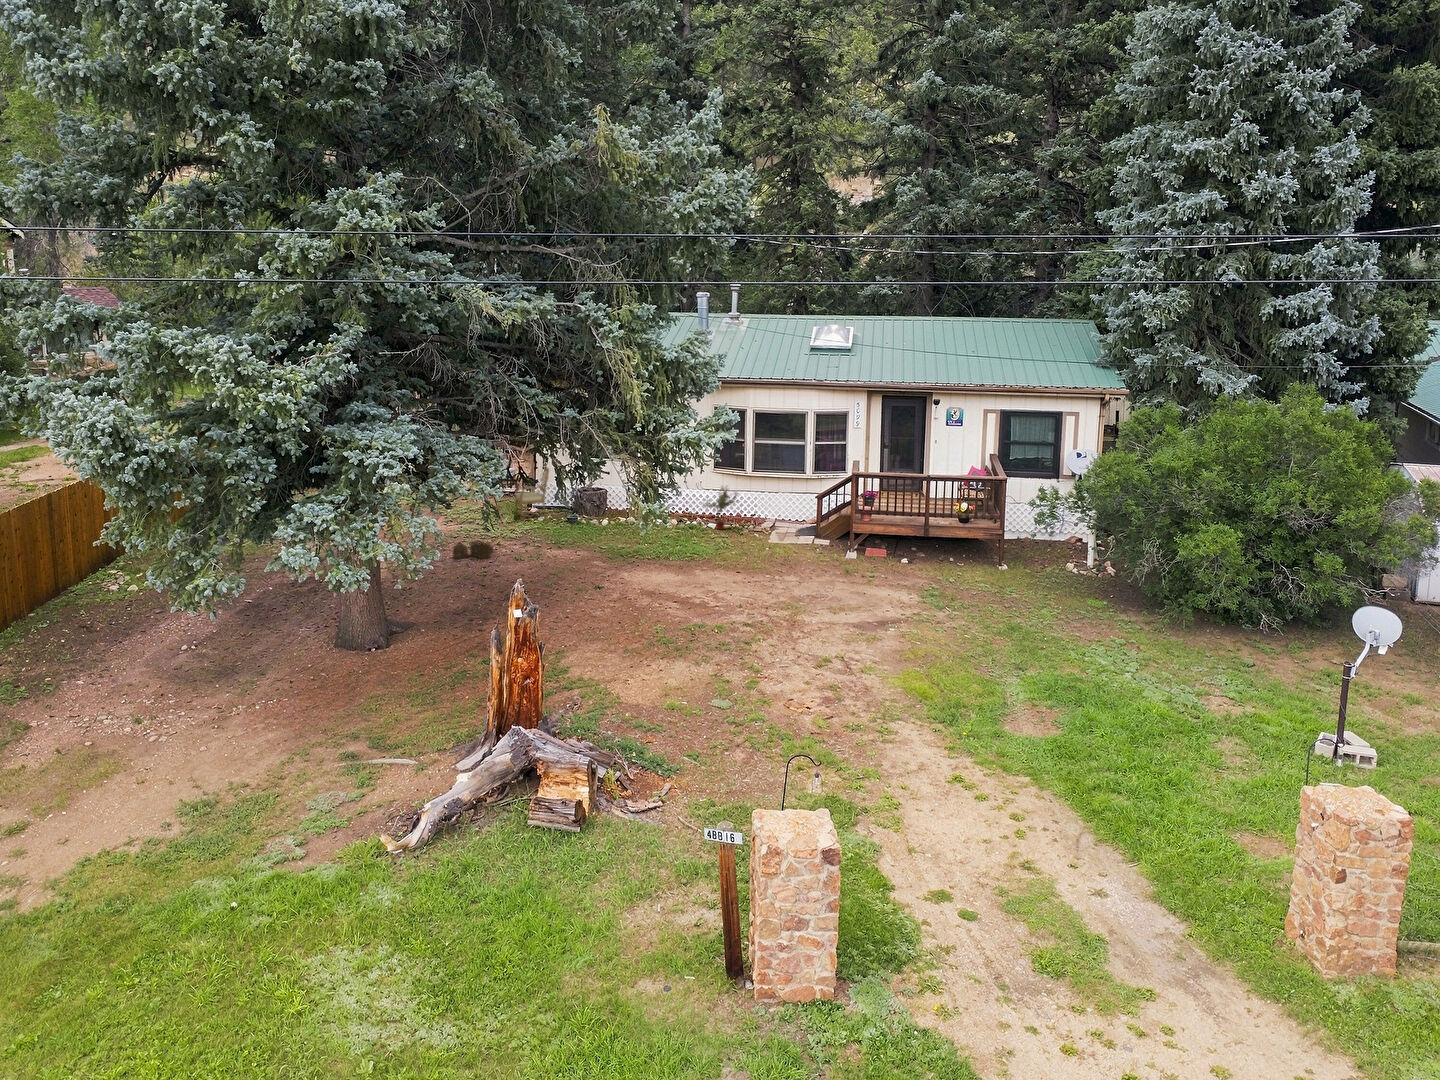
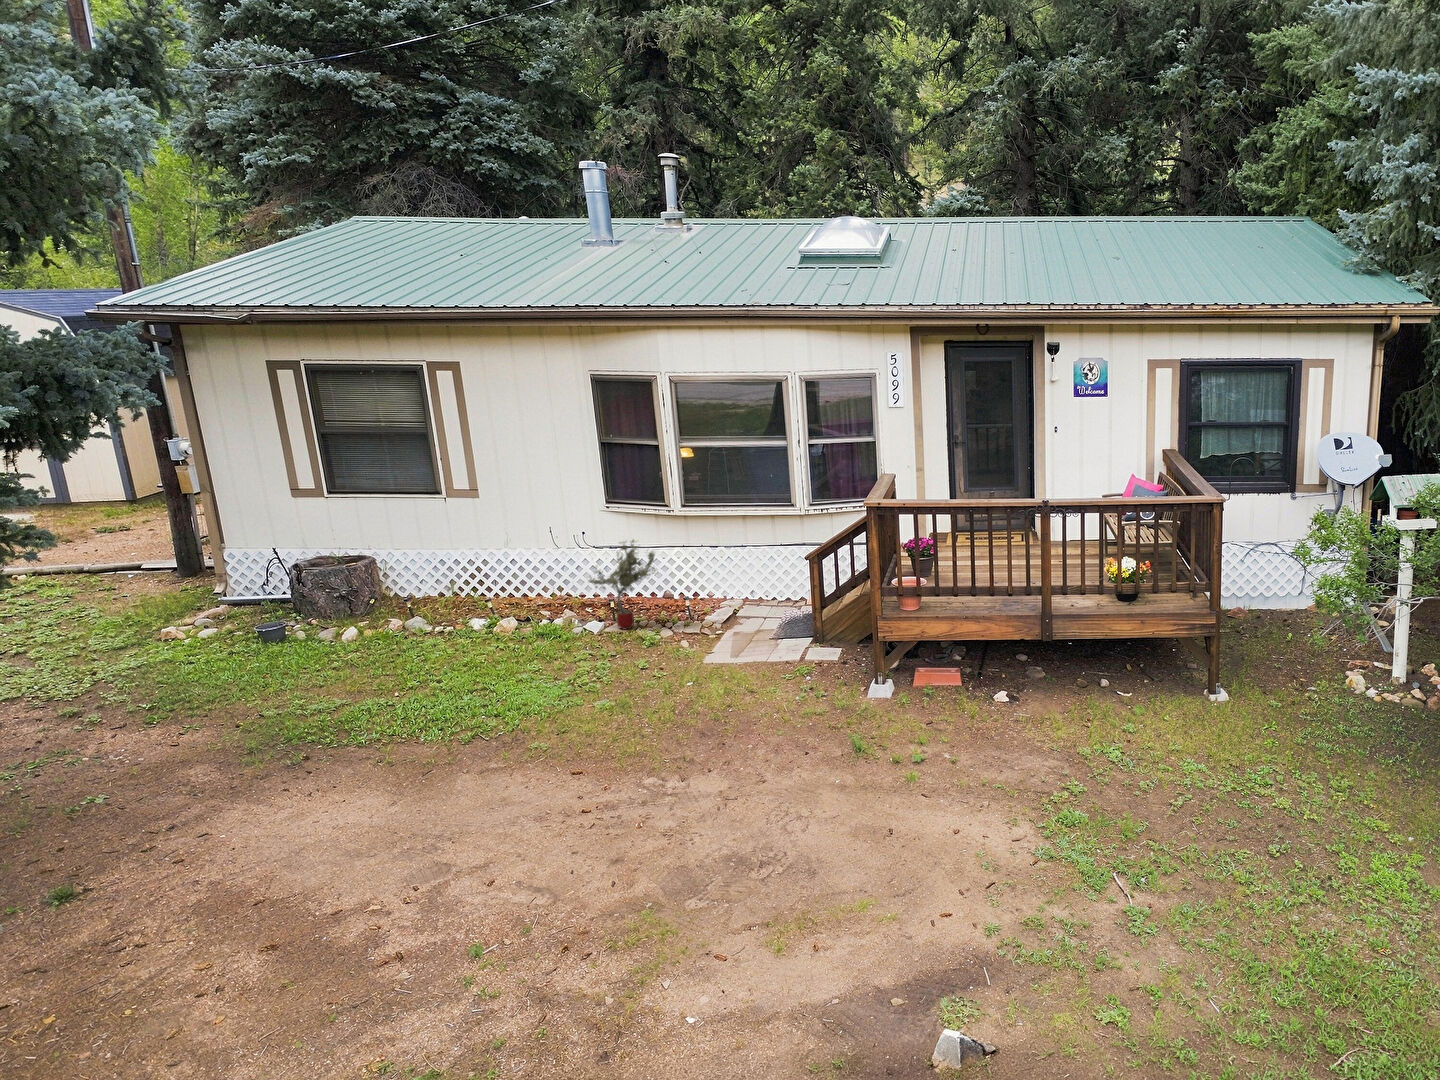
chair: present [515,468,549,520] -> none [241,513,302,626]
woven basket: present [453,541,494,559] -> none [24,689,127,735]

